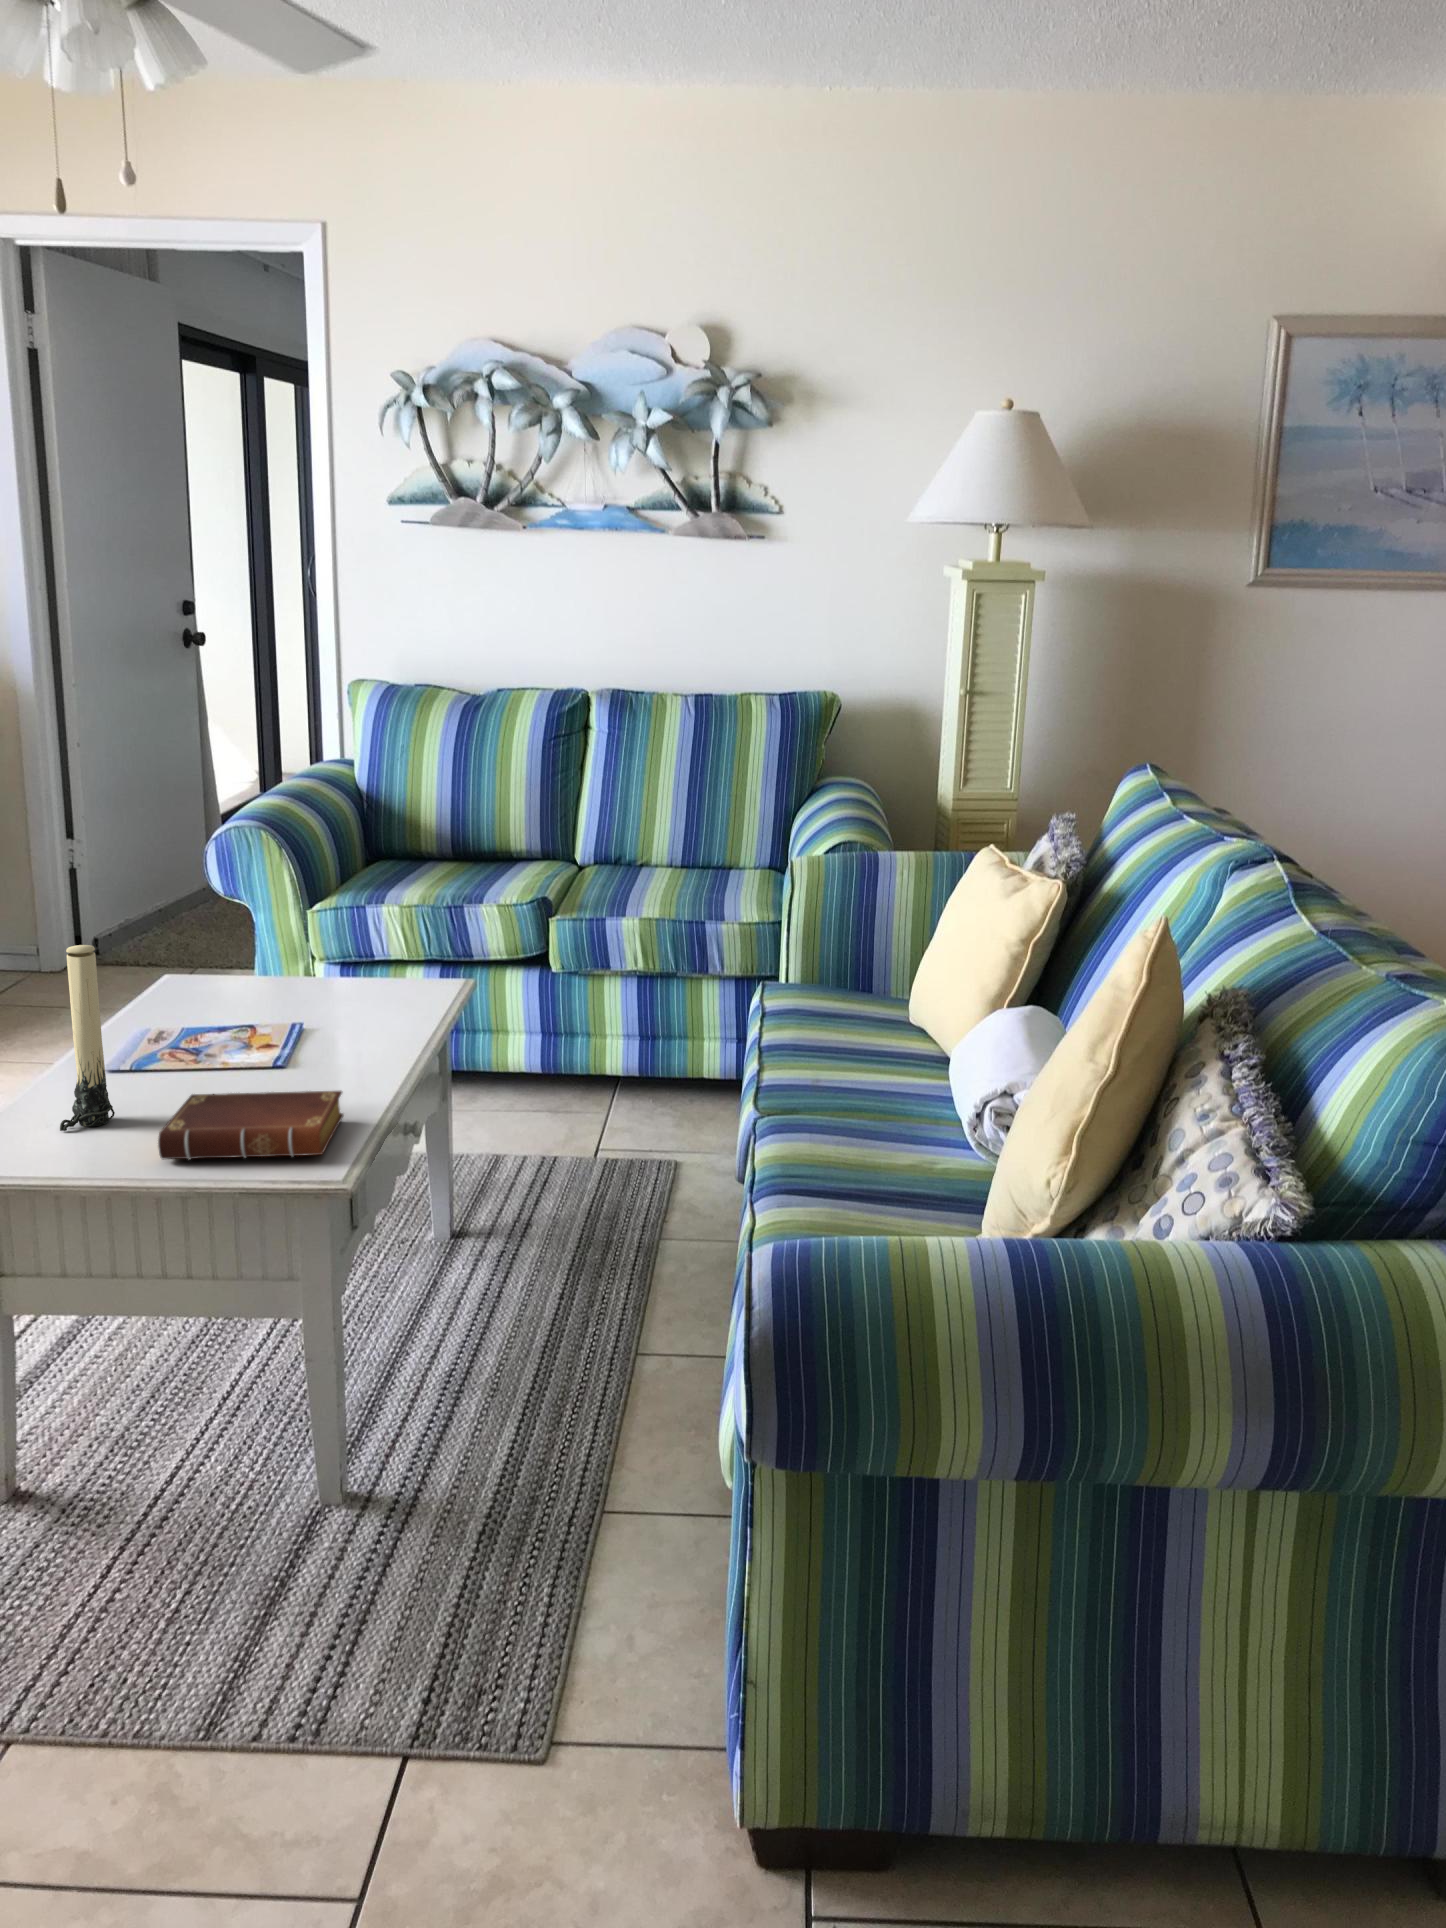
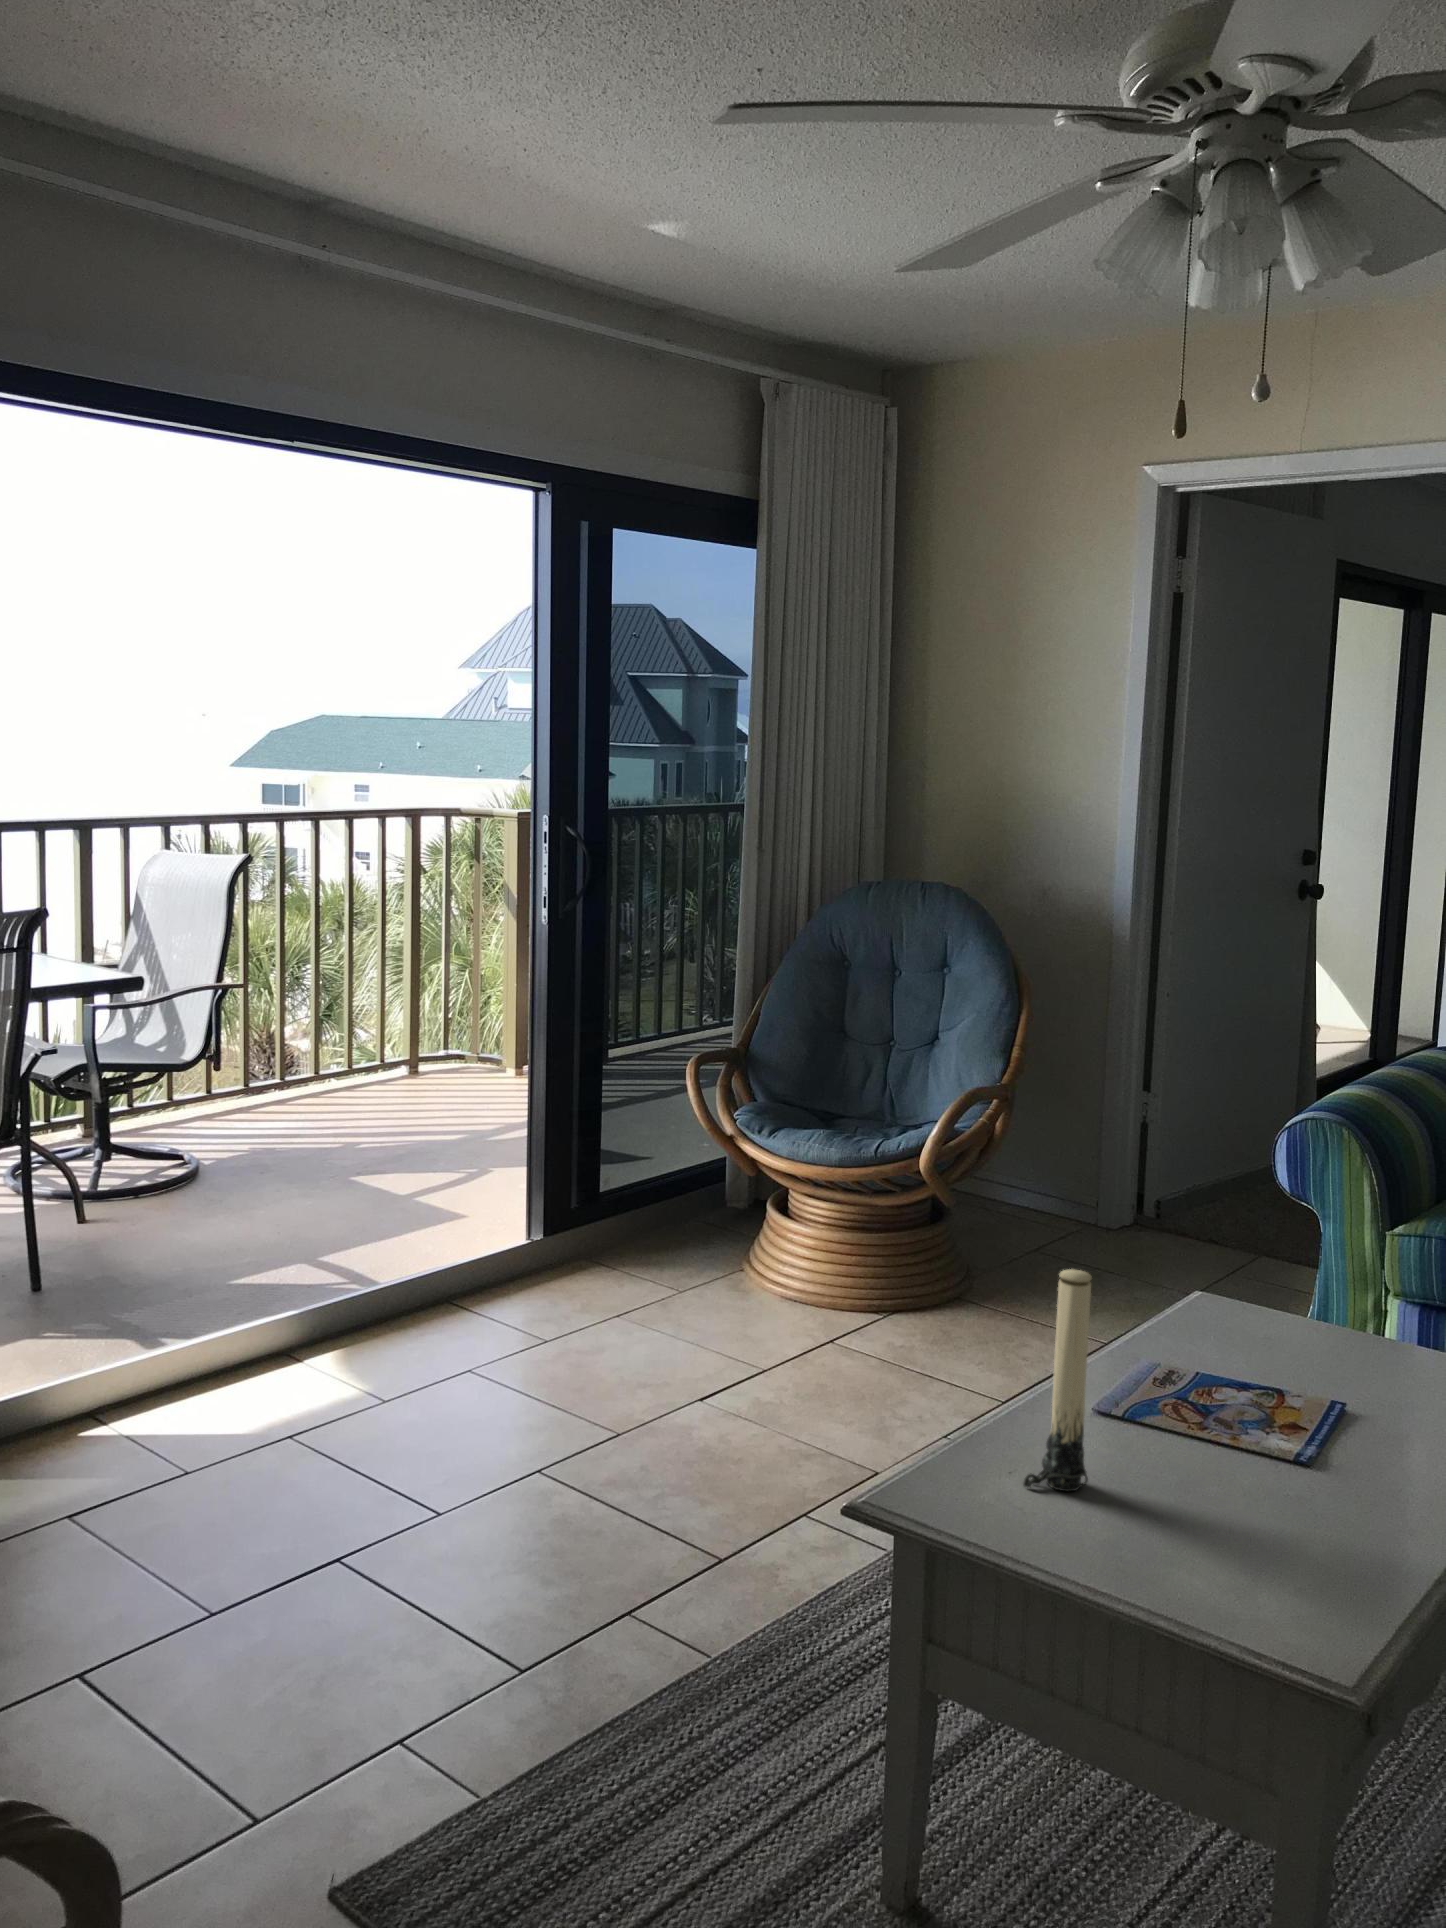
book: present [158,1091,344,1159] -> none [1123,1485,1377,1632]

